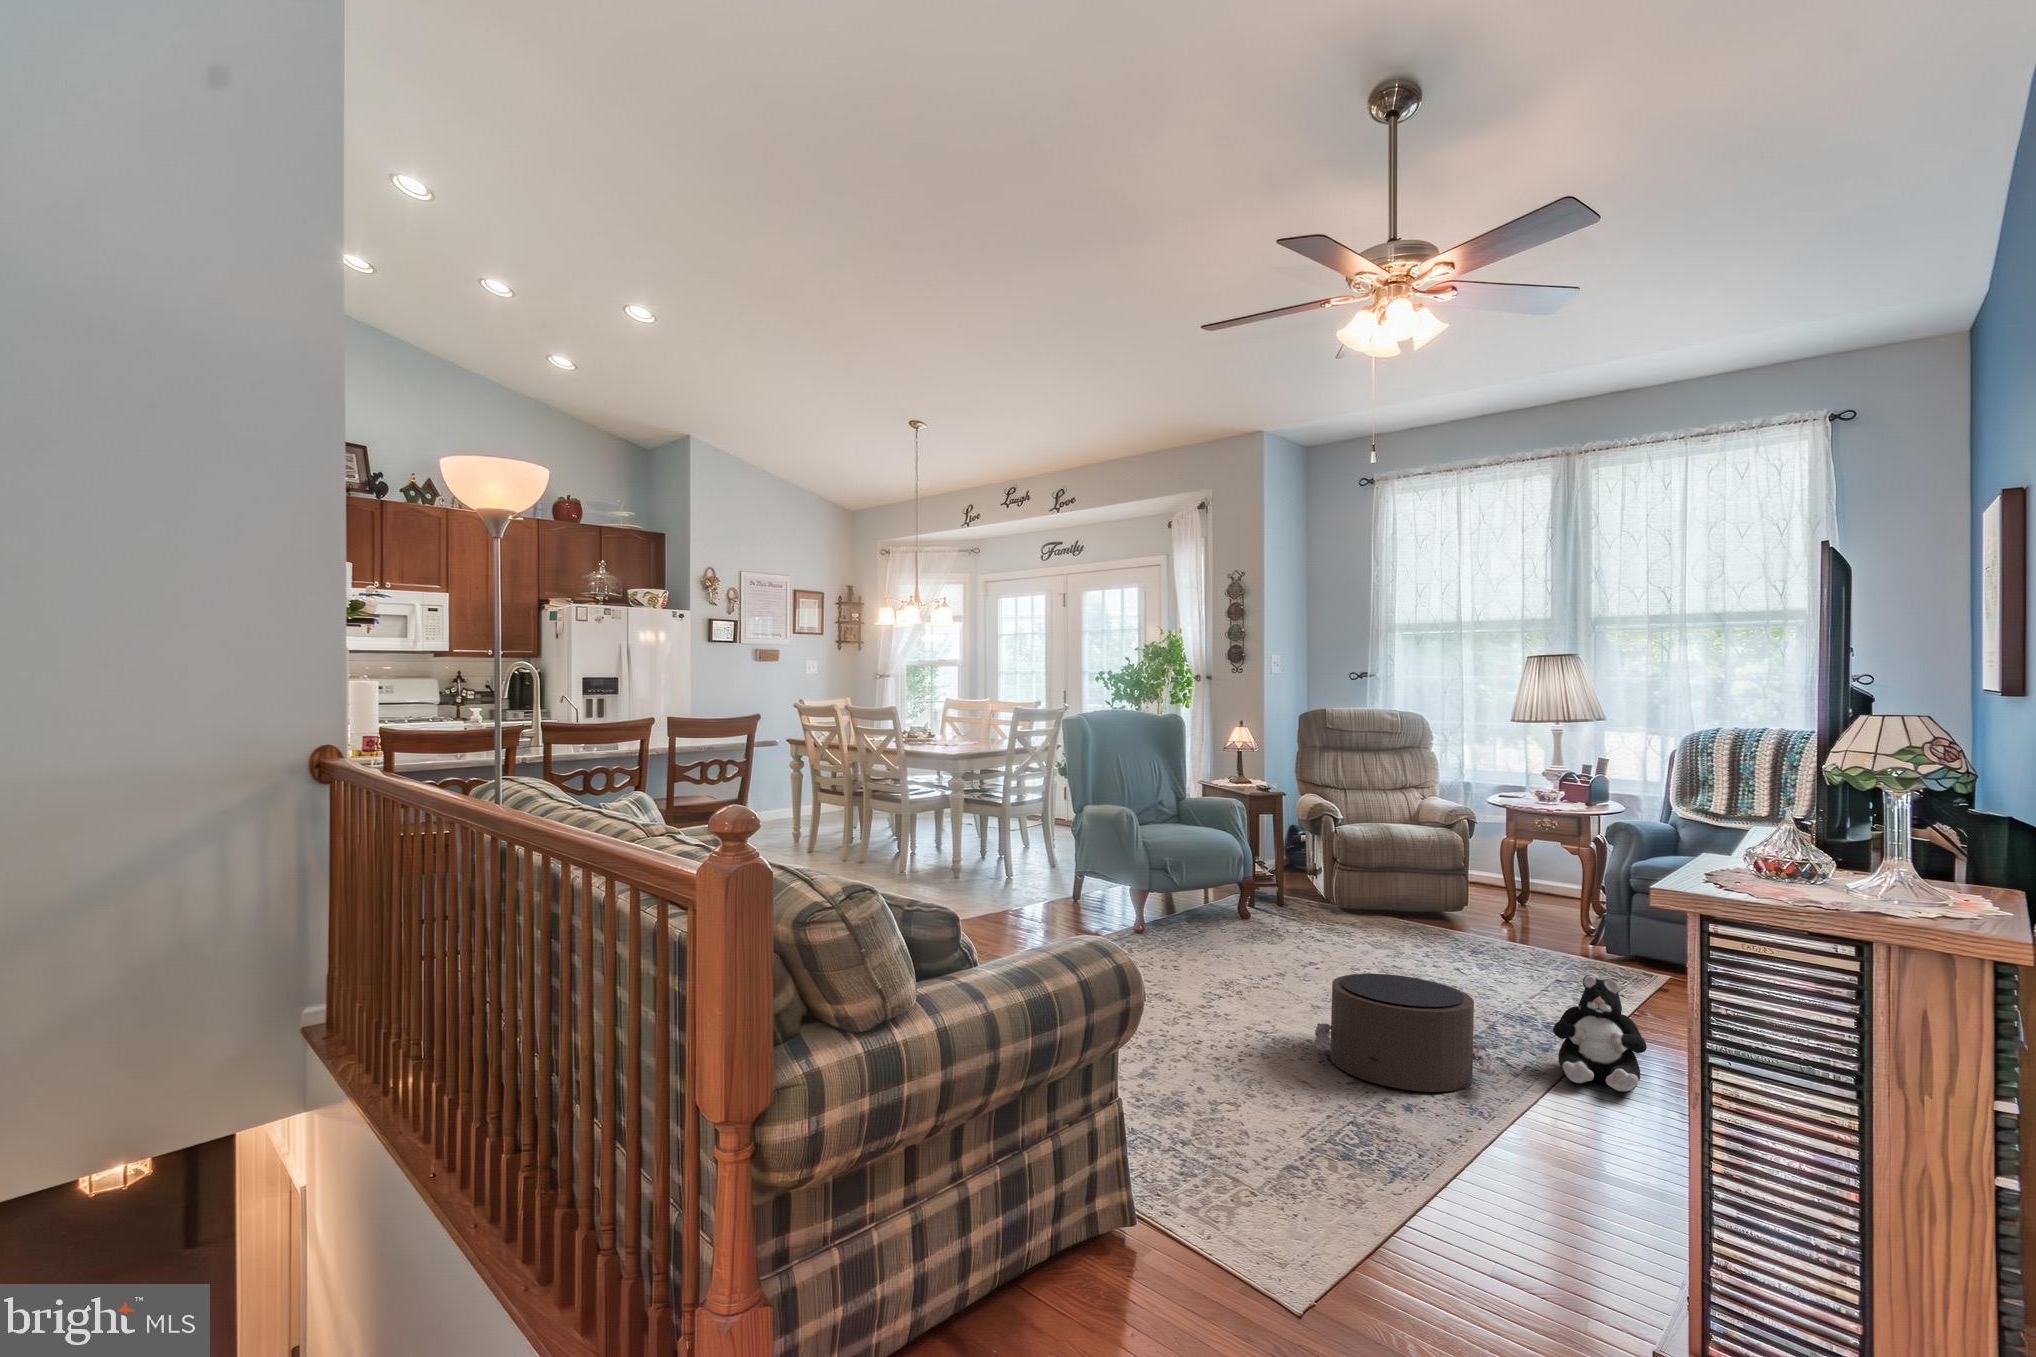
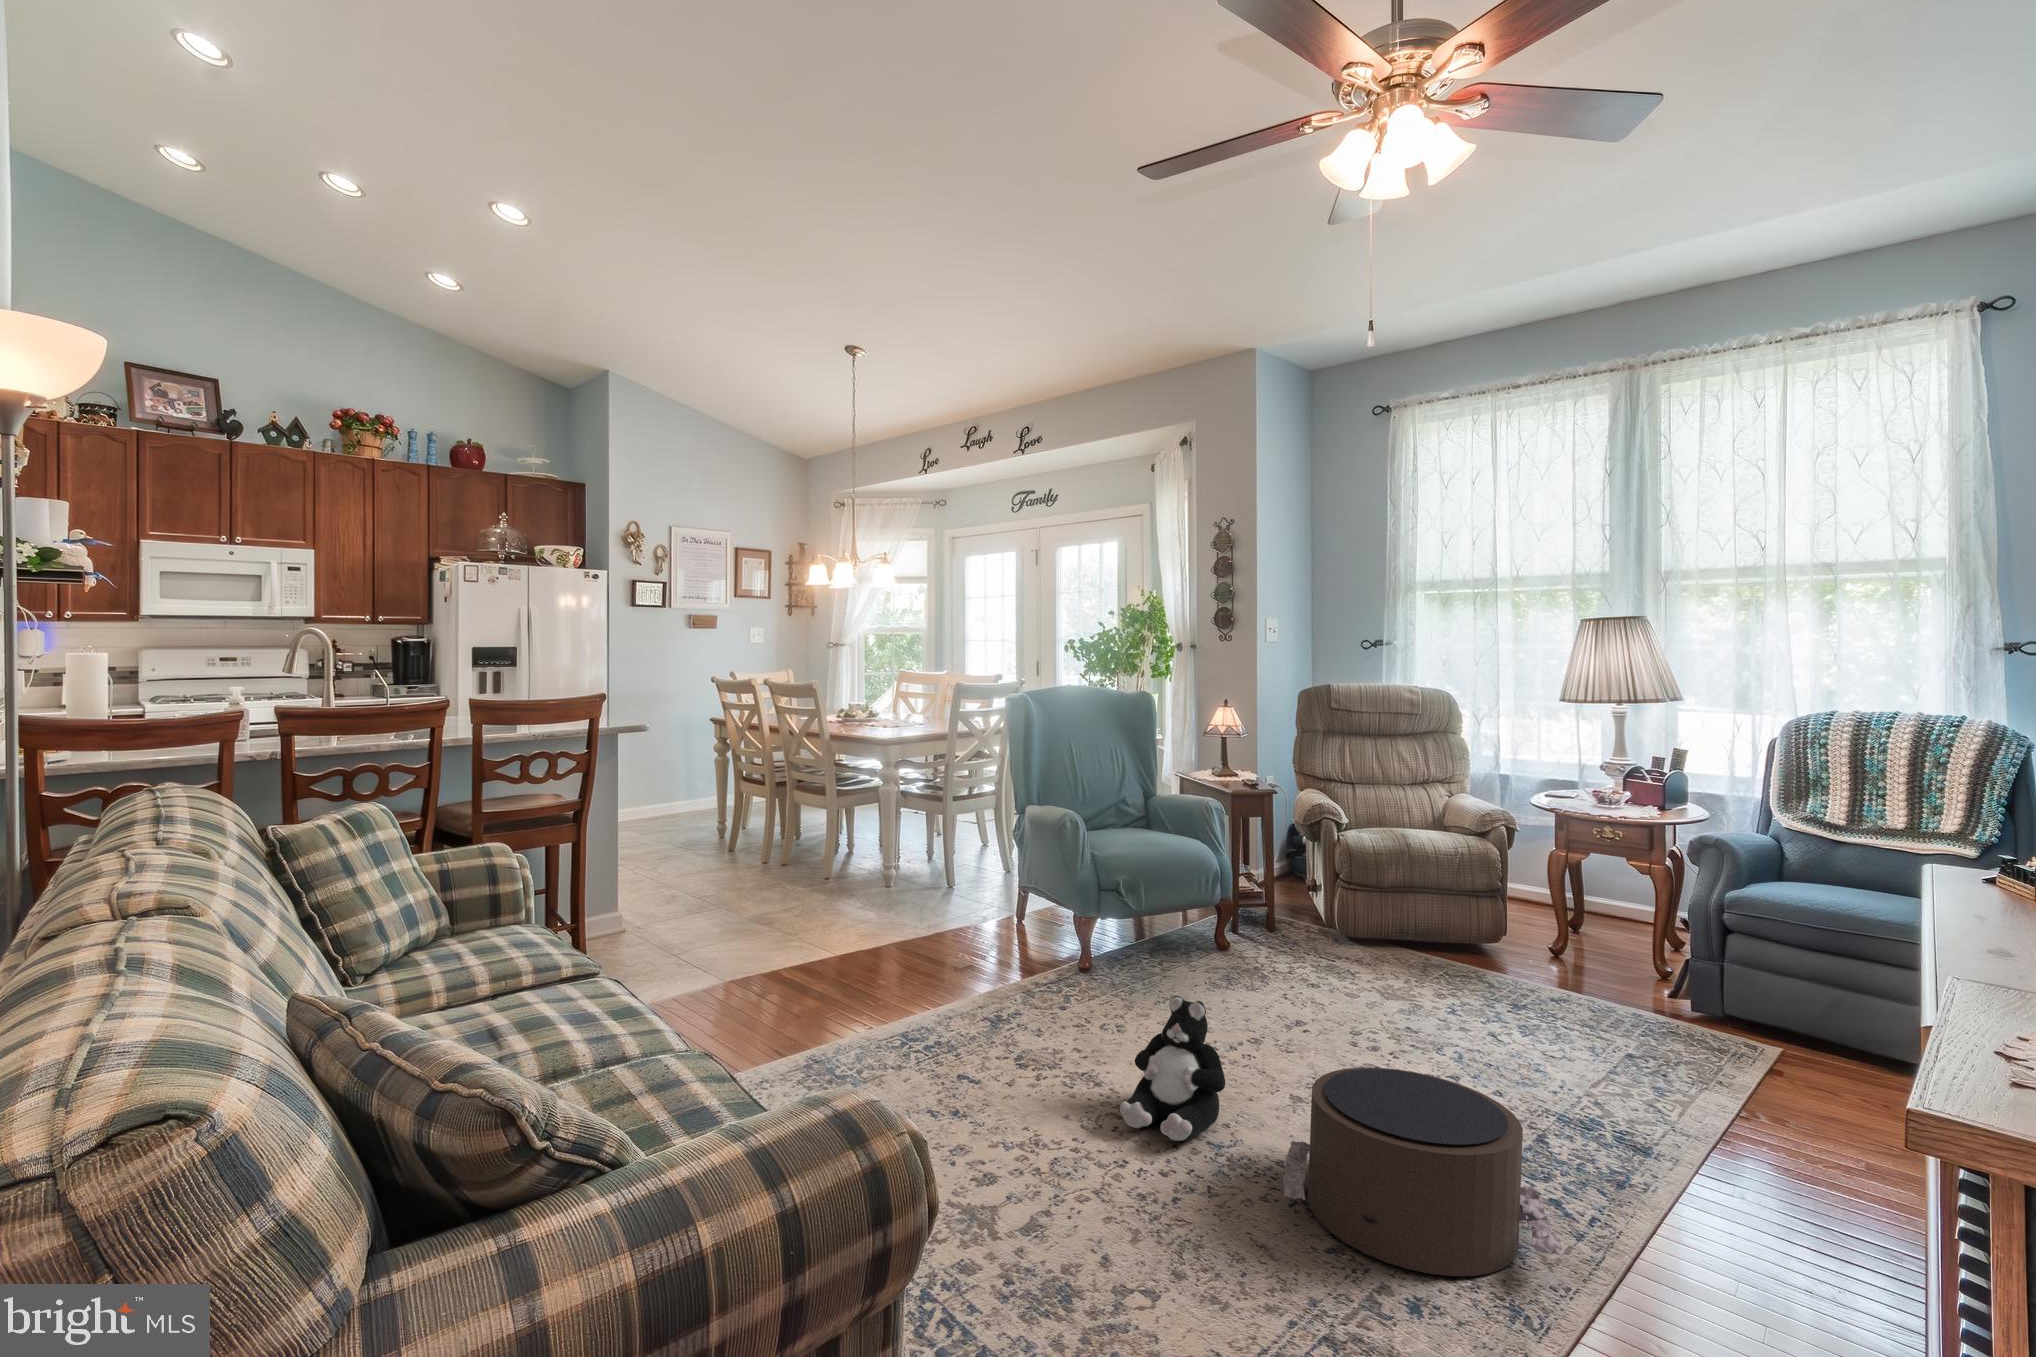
plush toy: present [1553,975,1647,1092] -> present [1120,996,1225,1141]

